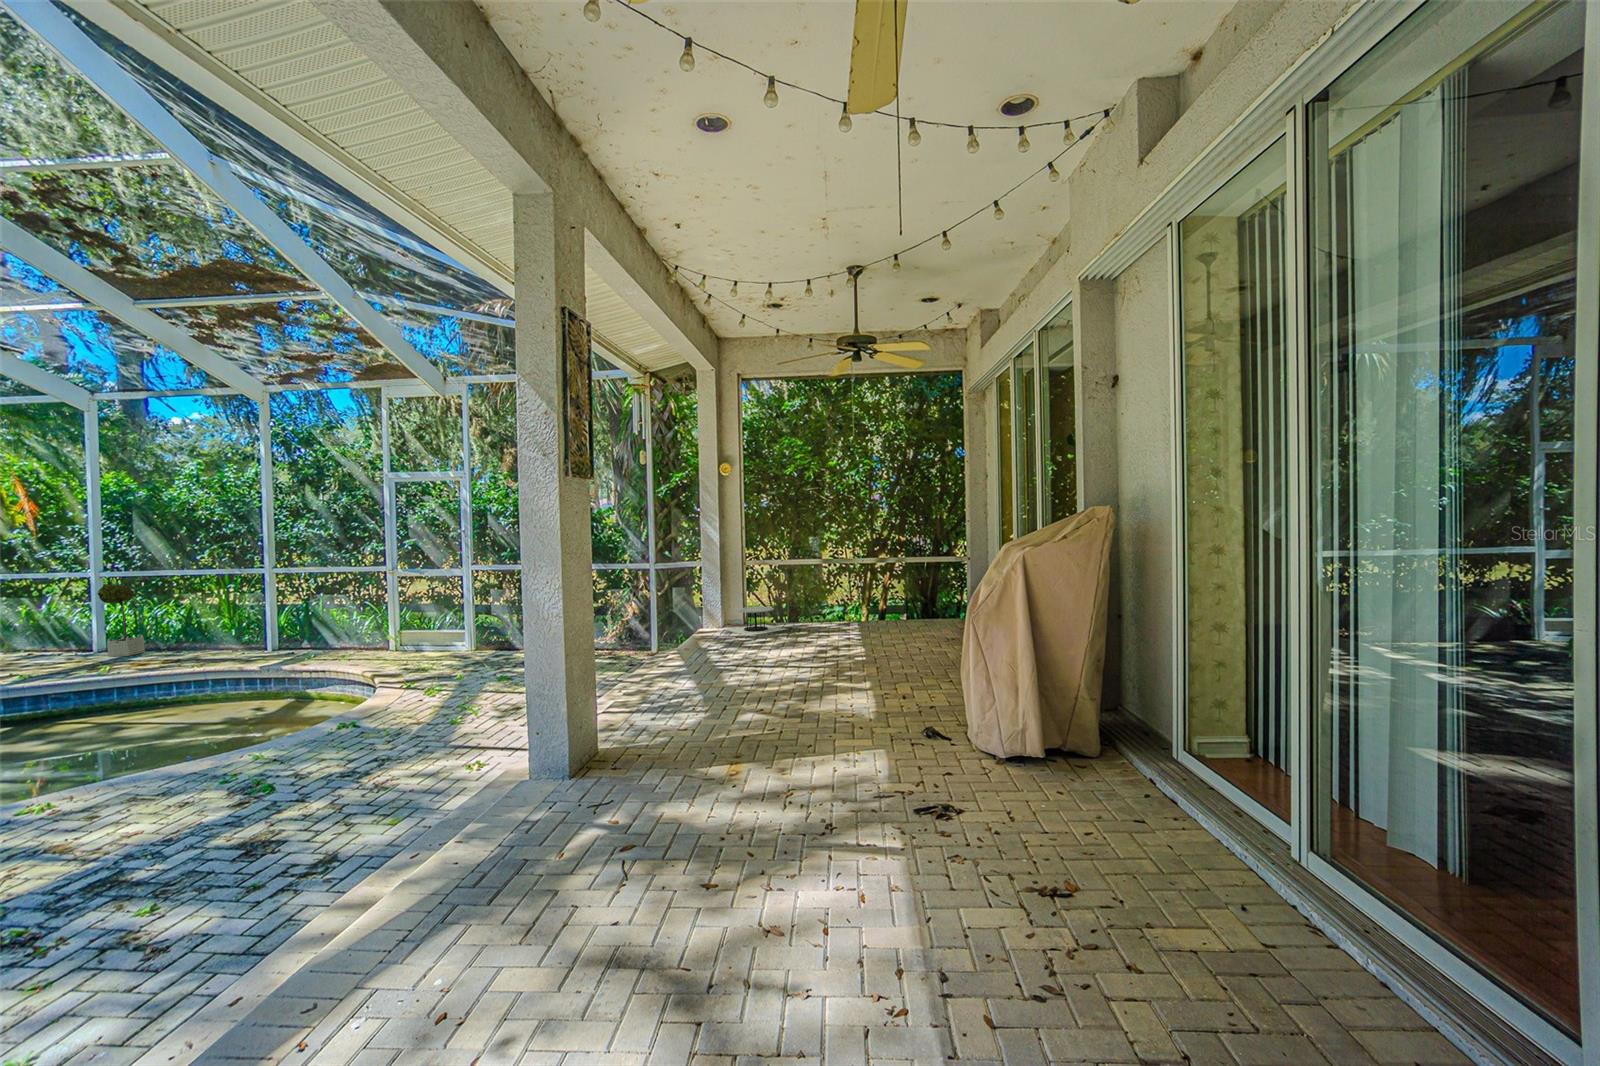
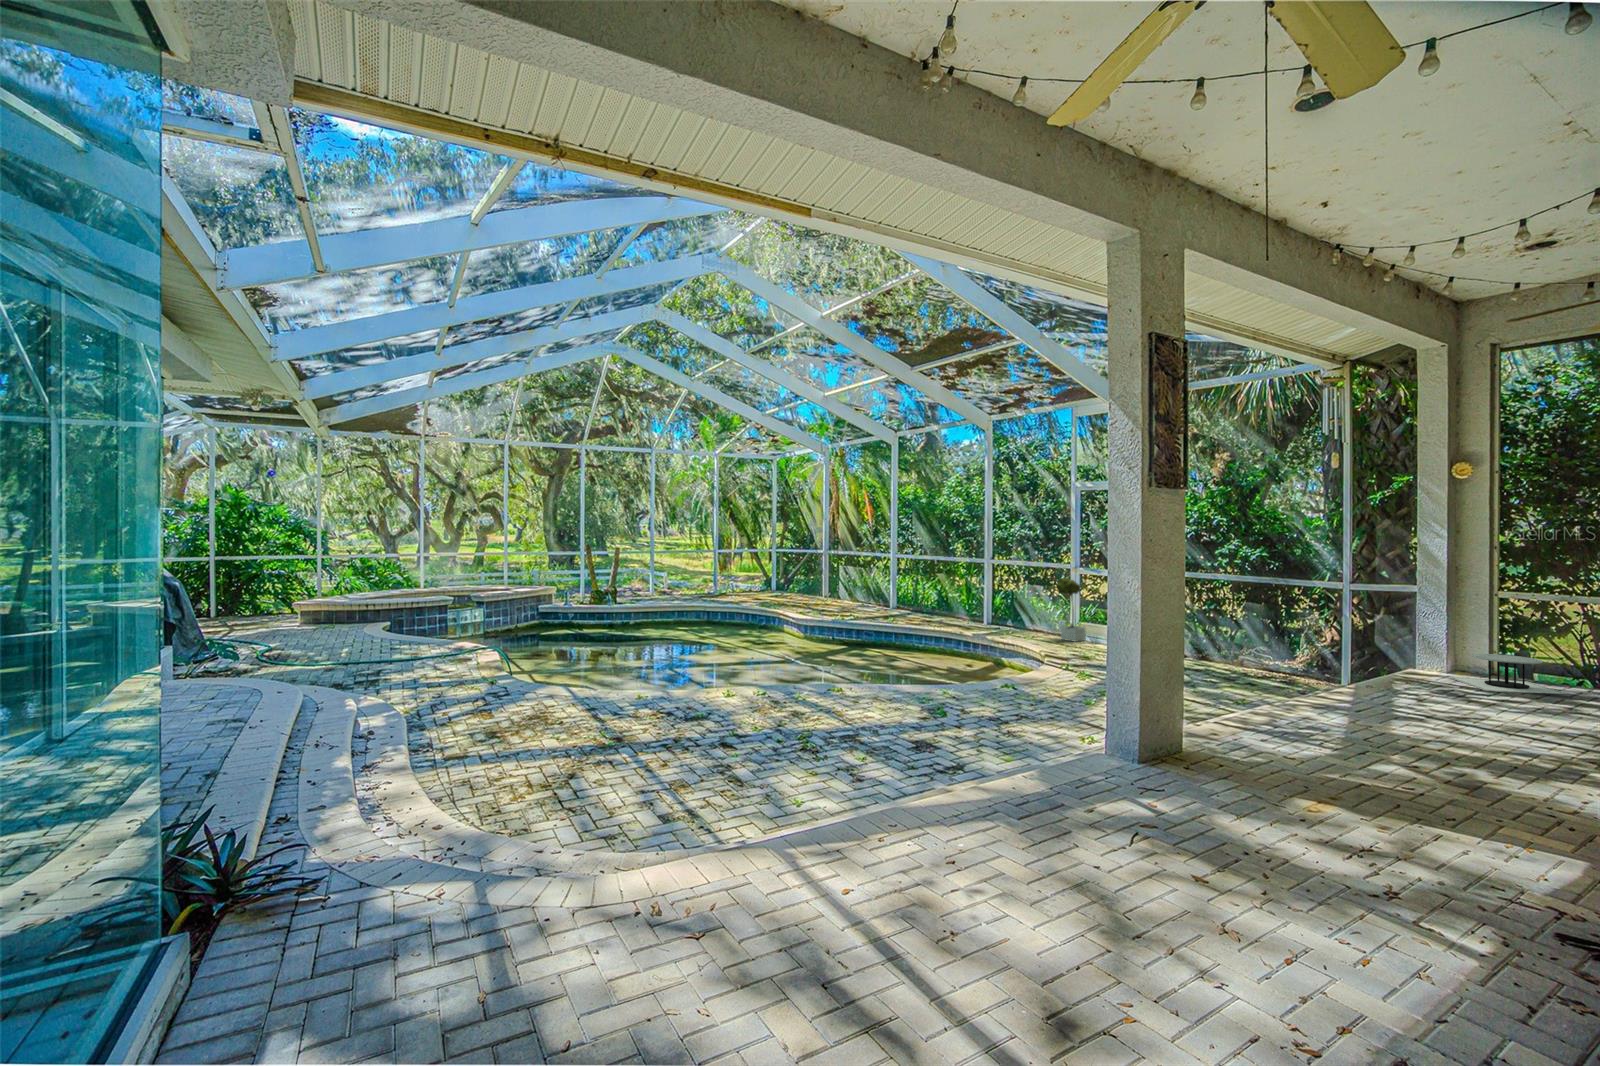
potted tree: present [98,584,145,657] -> present [1057,578,1086,642]

